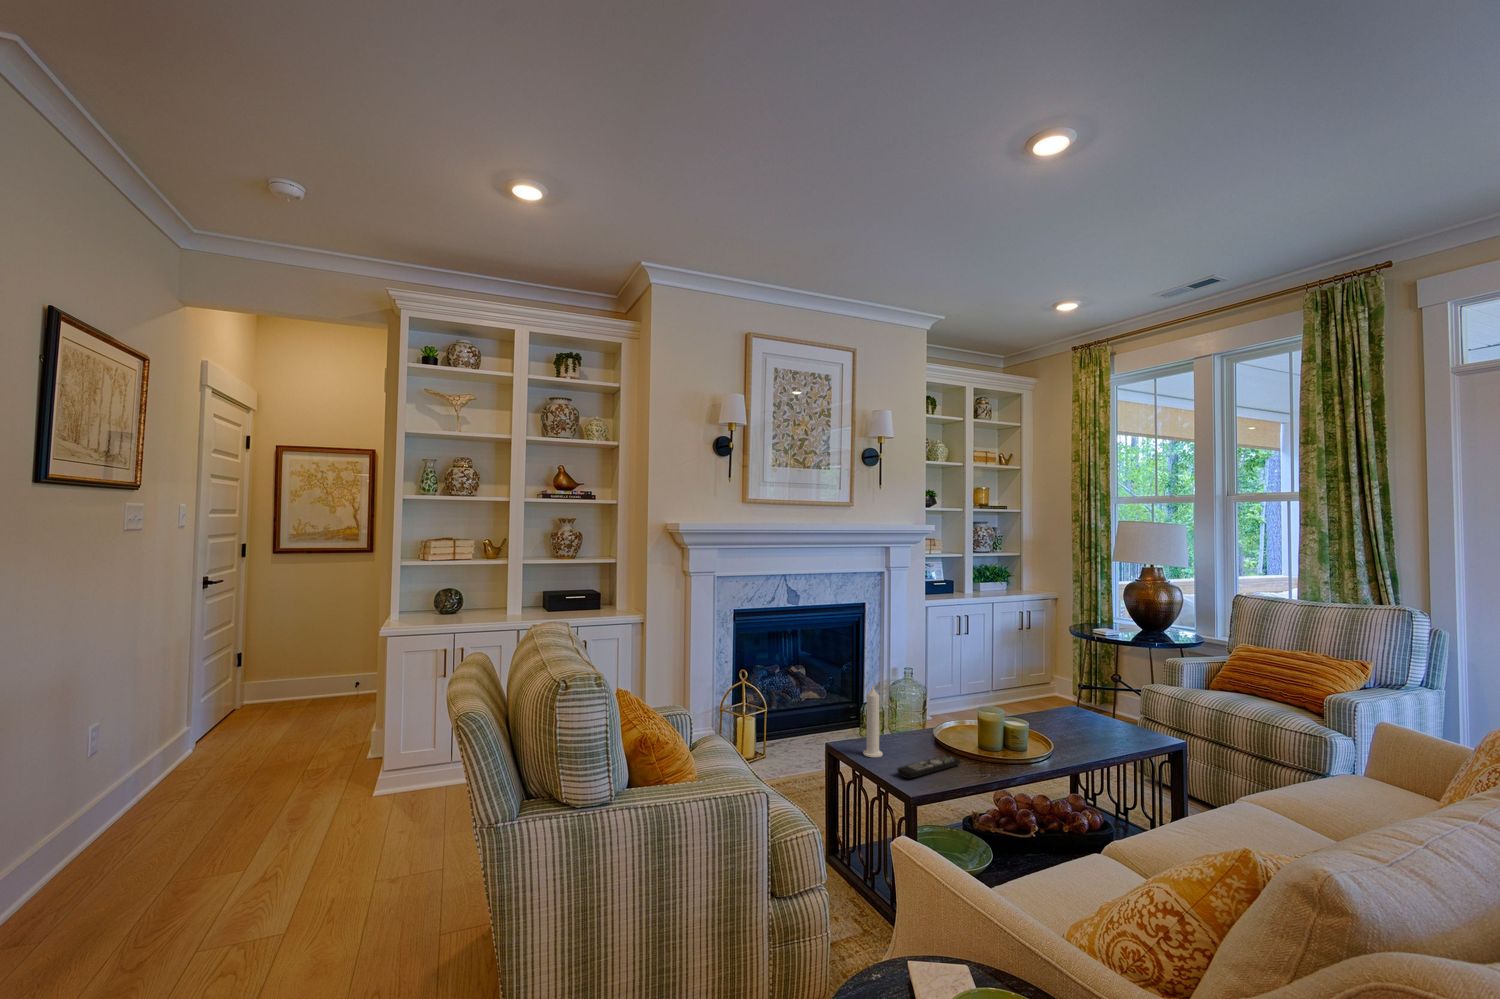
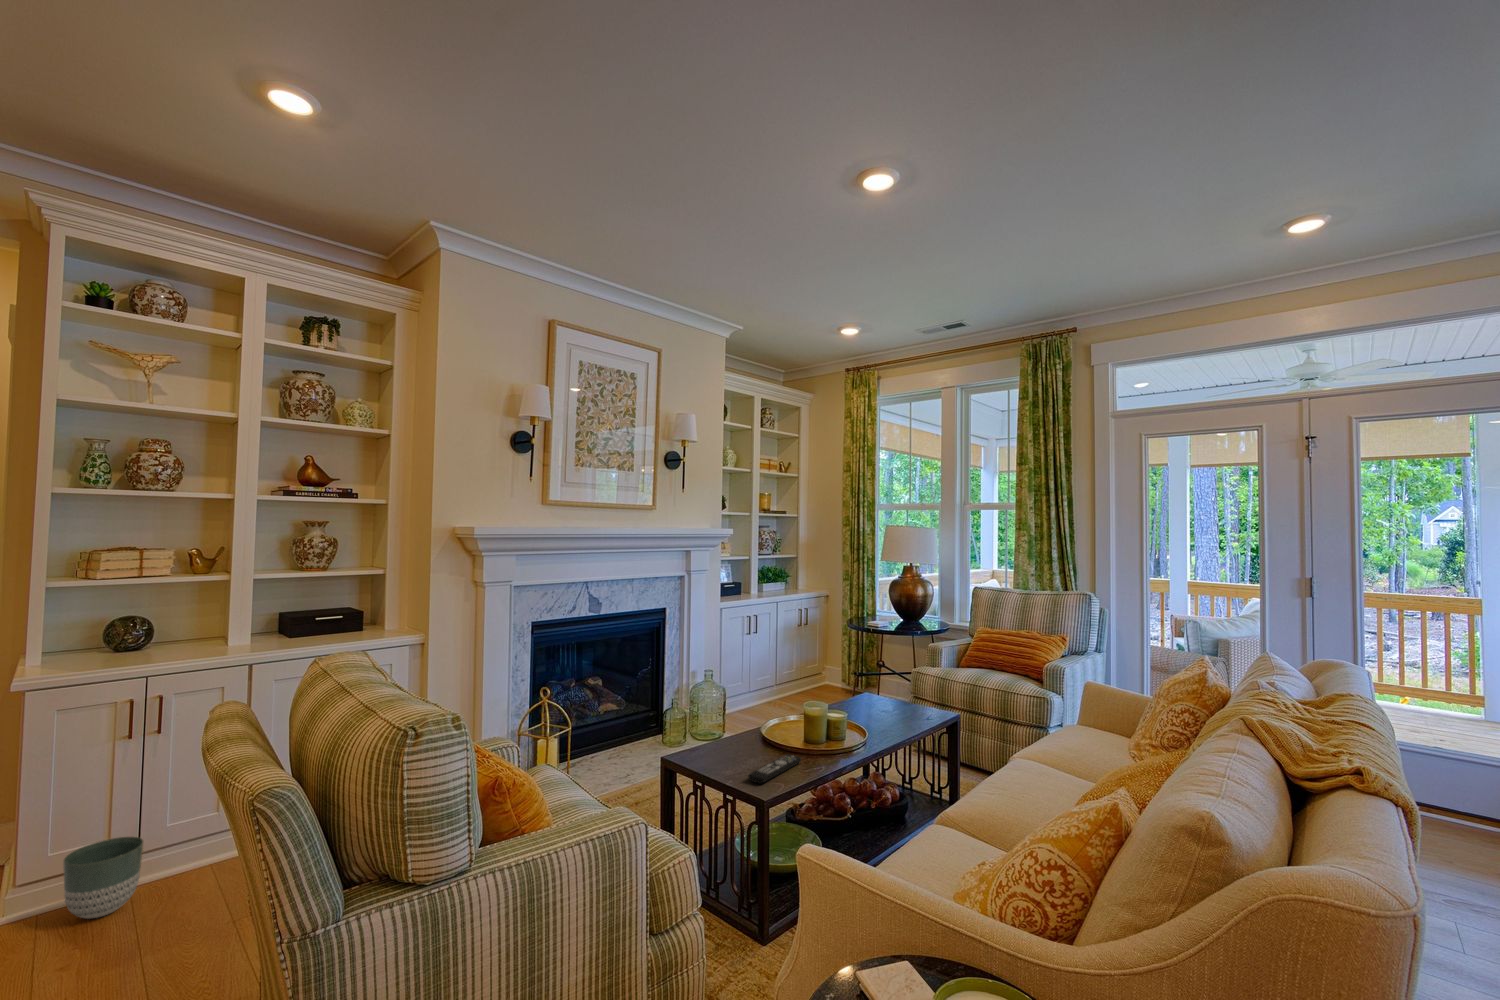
candle: present [863,686,883,758] -> none [706,693,725,766]
planter: none [403,753,449,808] -> present [63,837,144,919]

